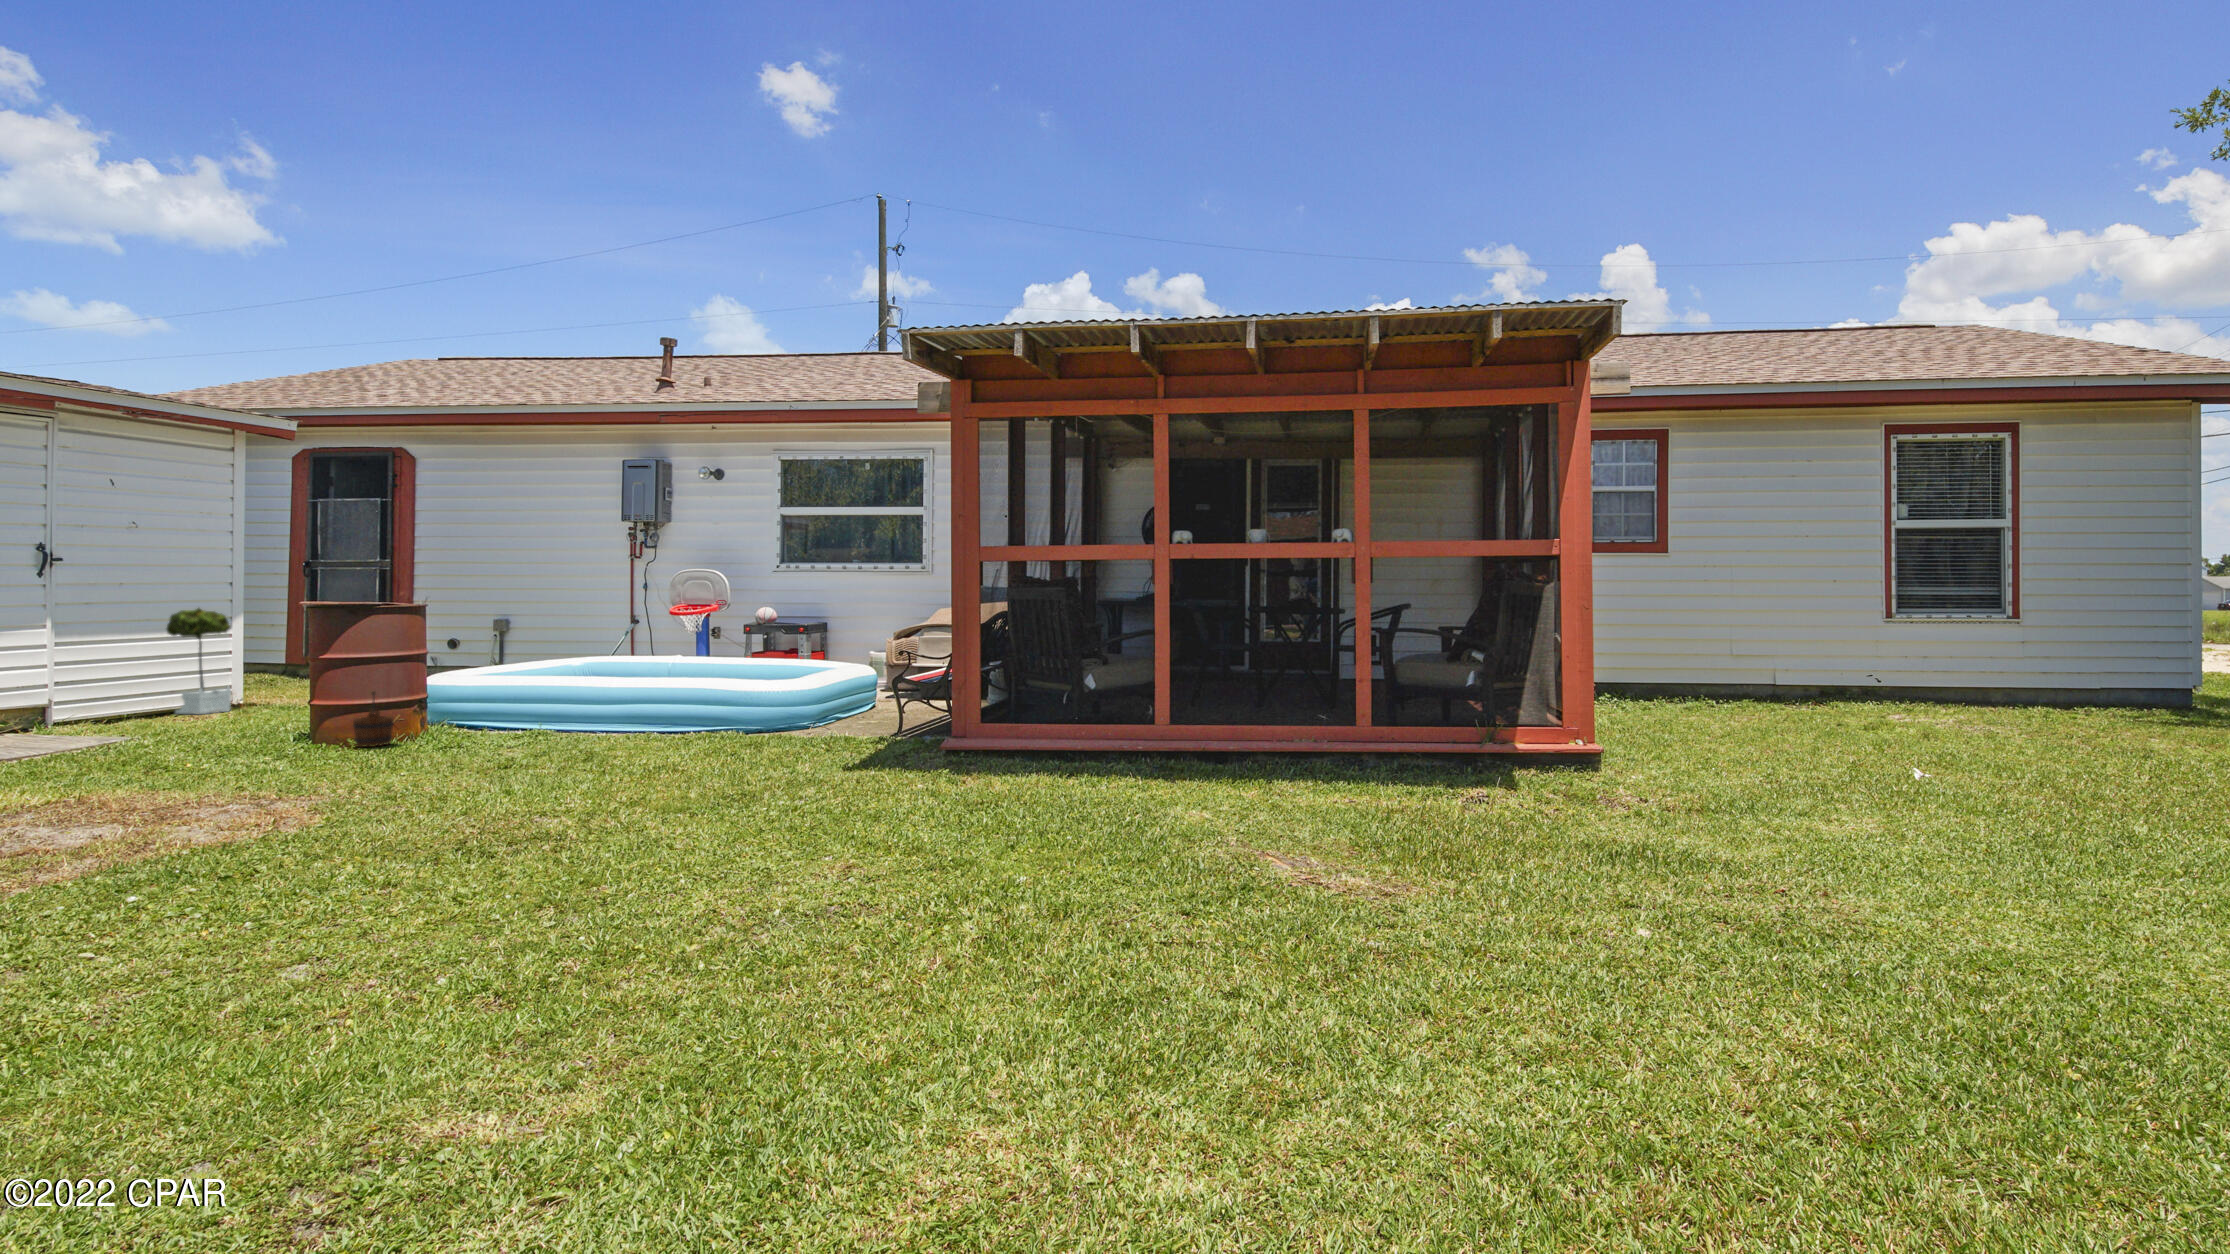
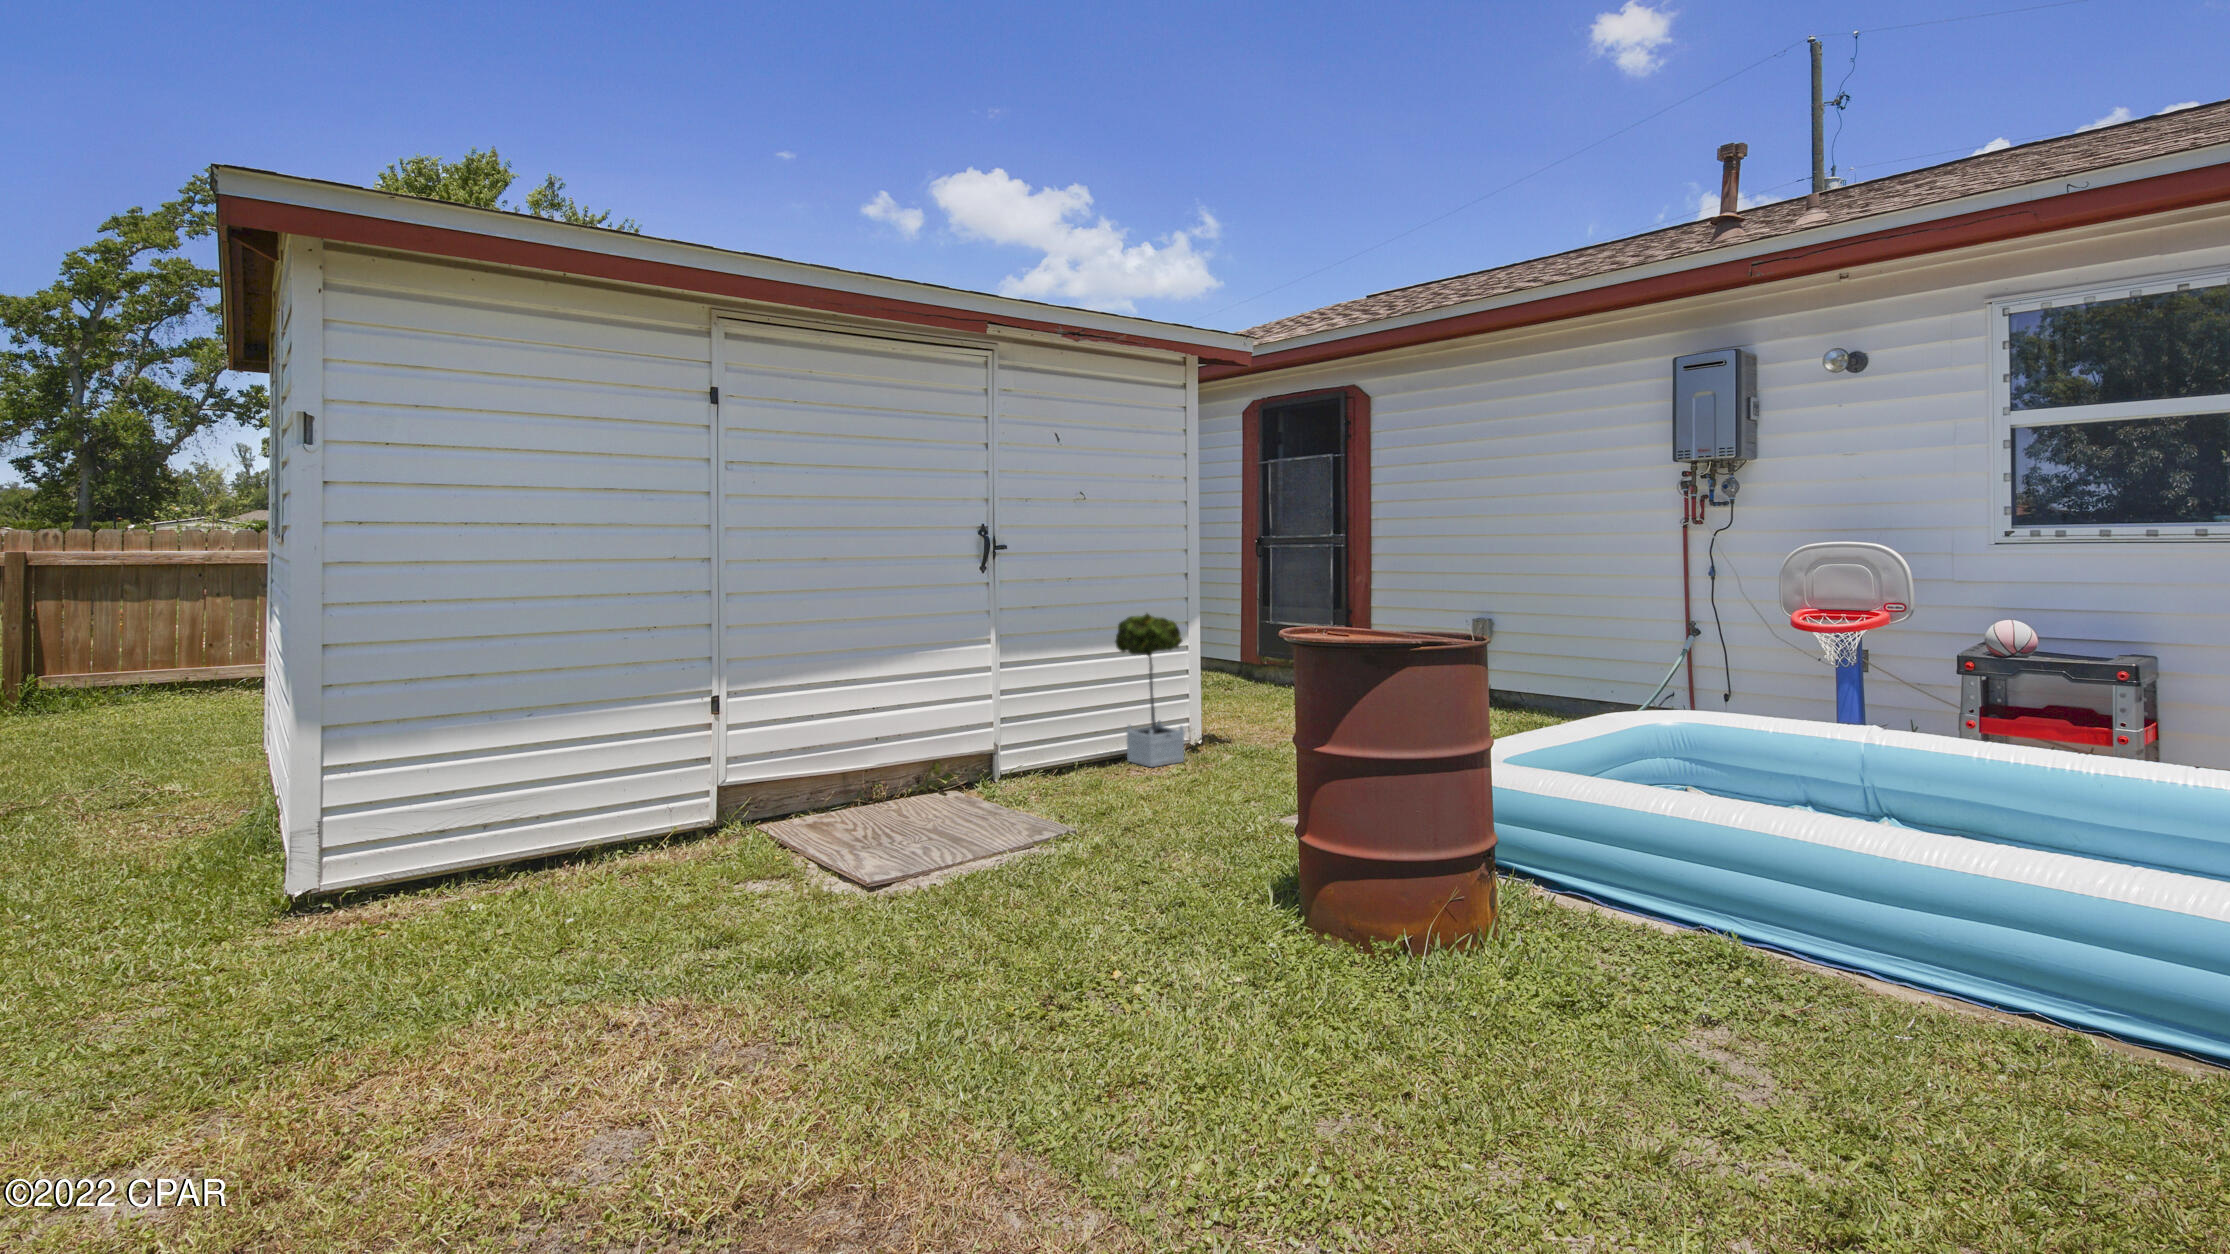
wooden bucket: present [353,691,394,747] -> none [1373,861,1454,1009]

